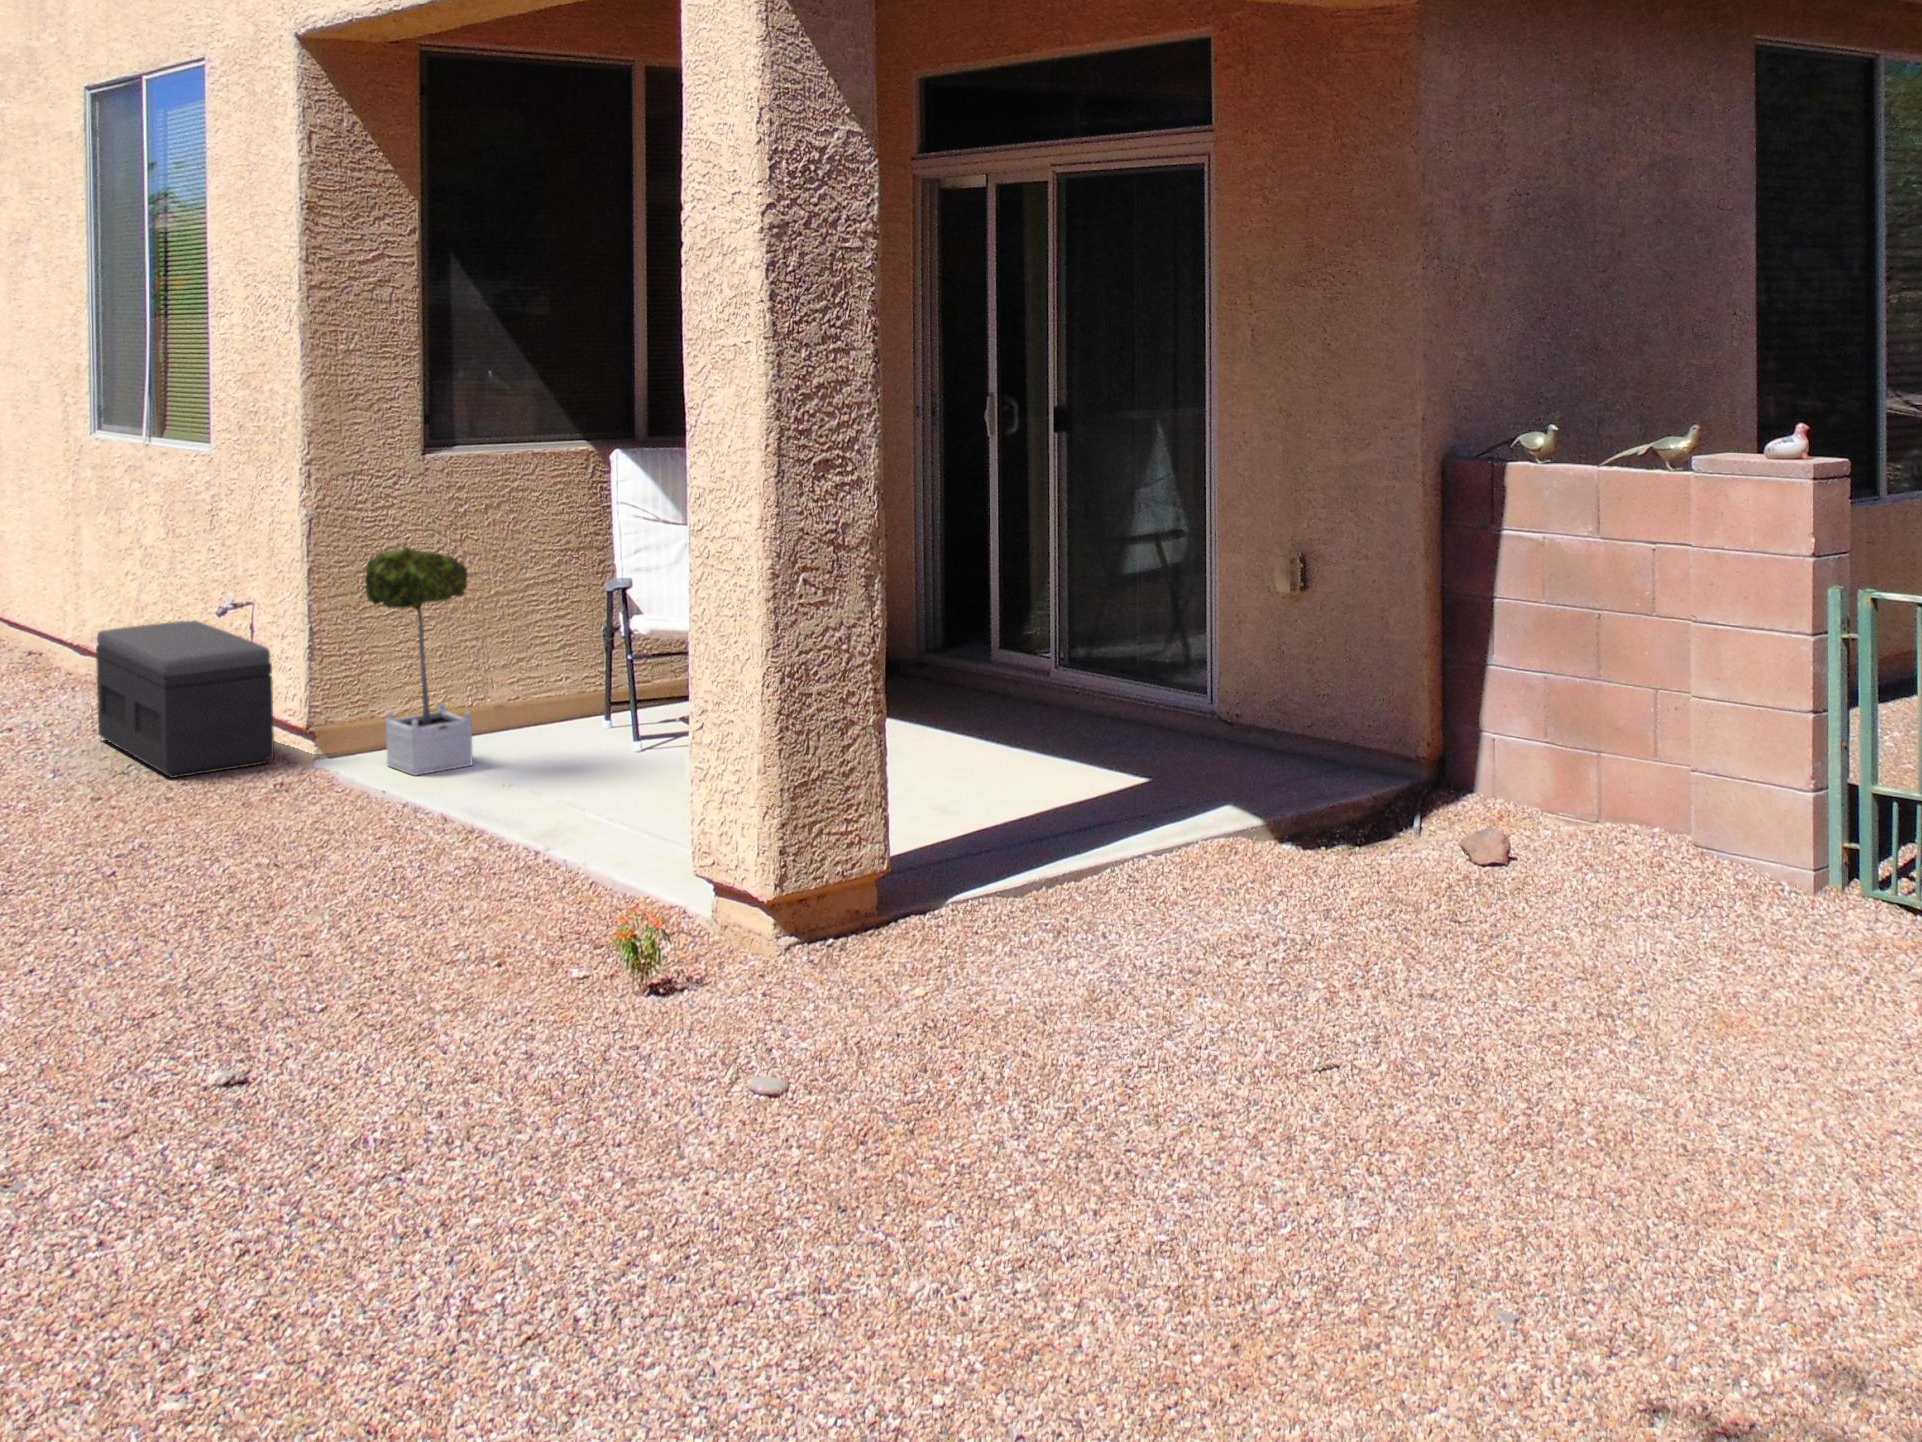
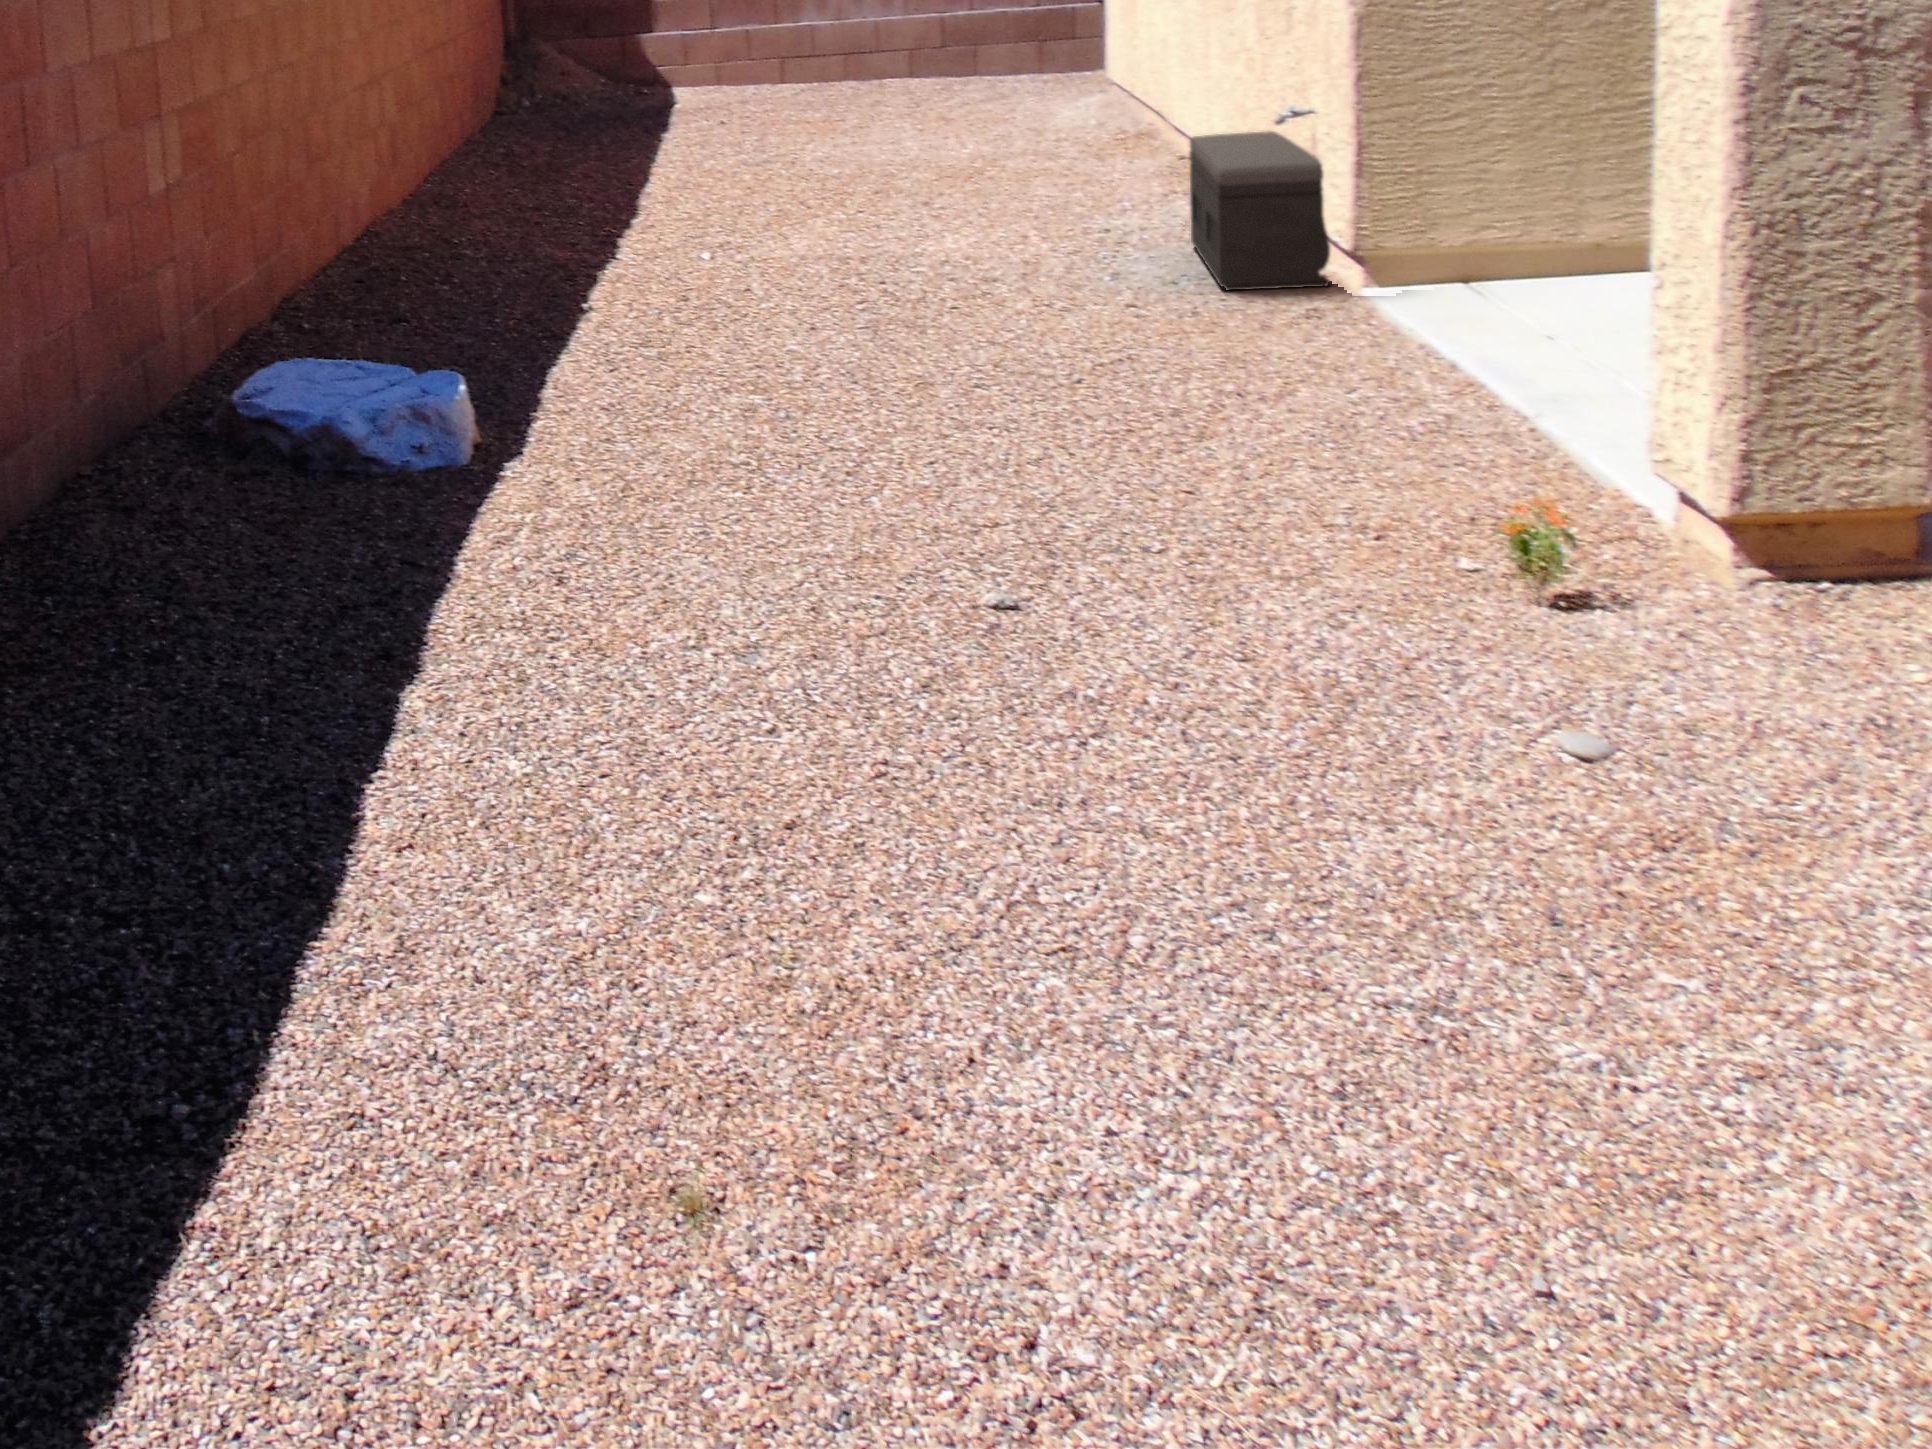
potted tree: present [365,547,472,775] -> none [1425,53,1552,316]

